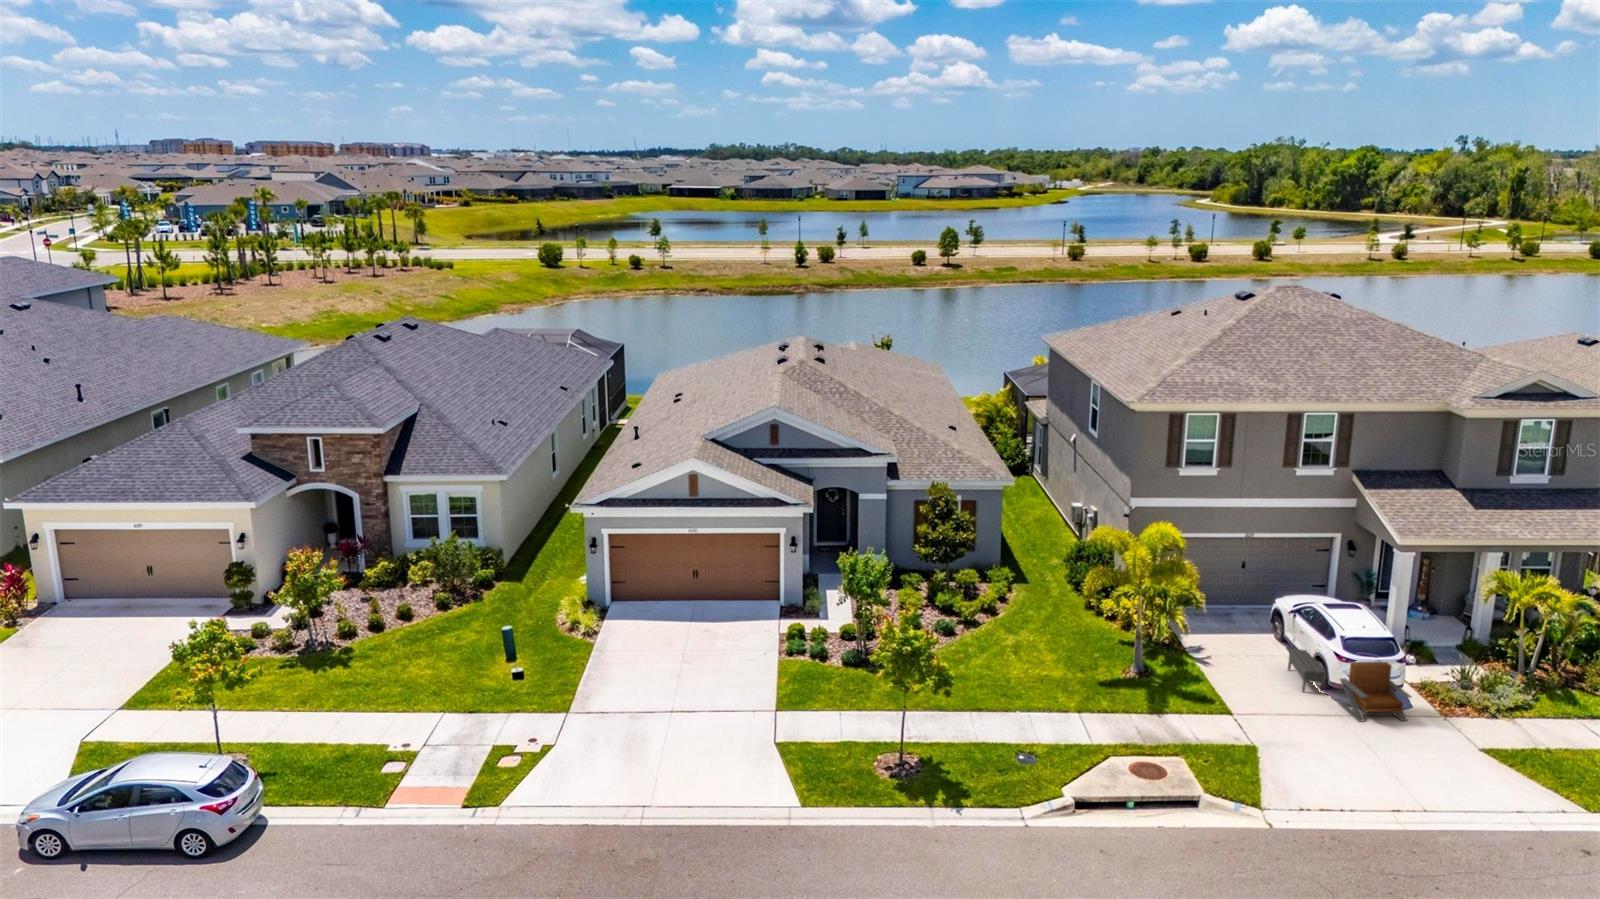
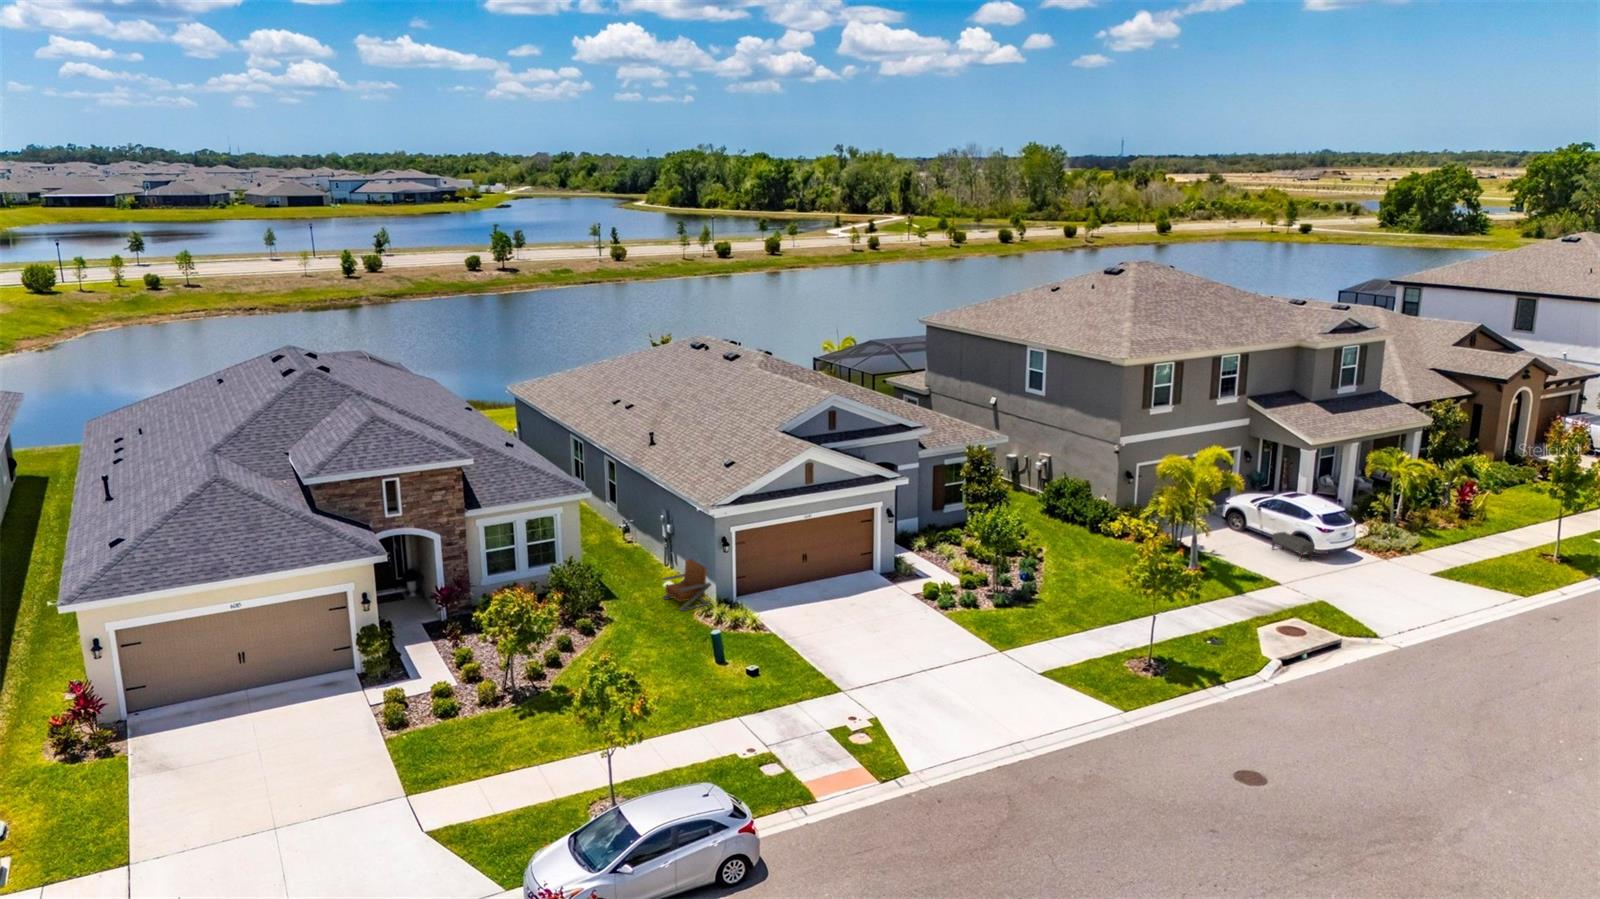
lounge chair: present [1338,662,1411,722] -> present [663,559,711,611]

